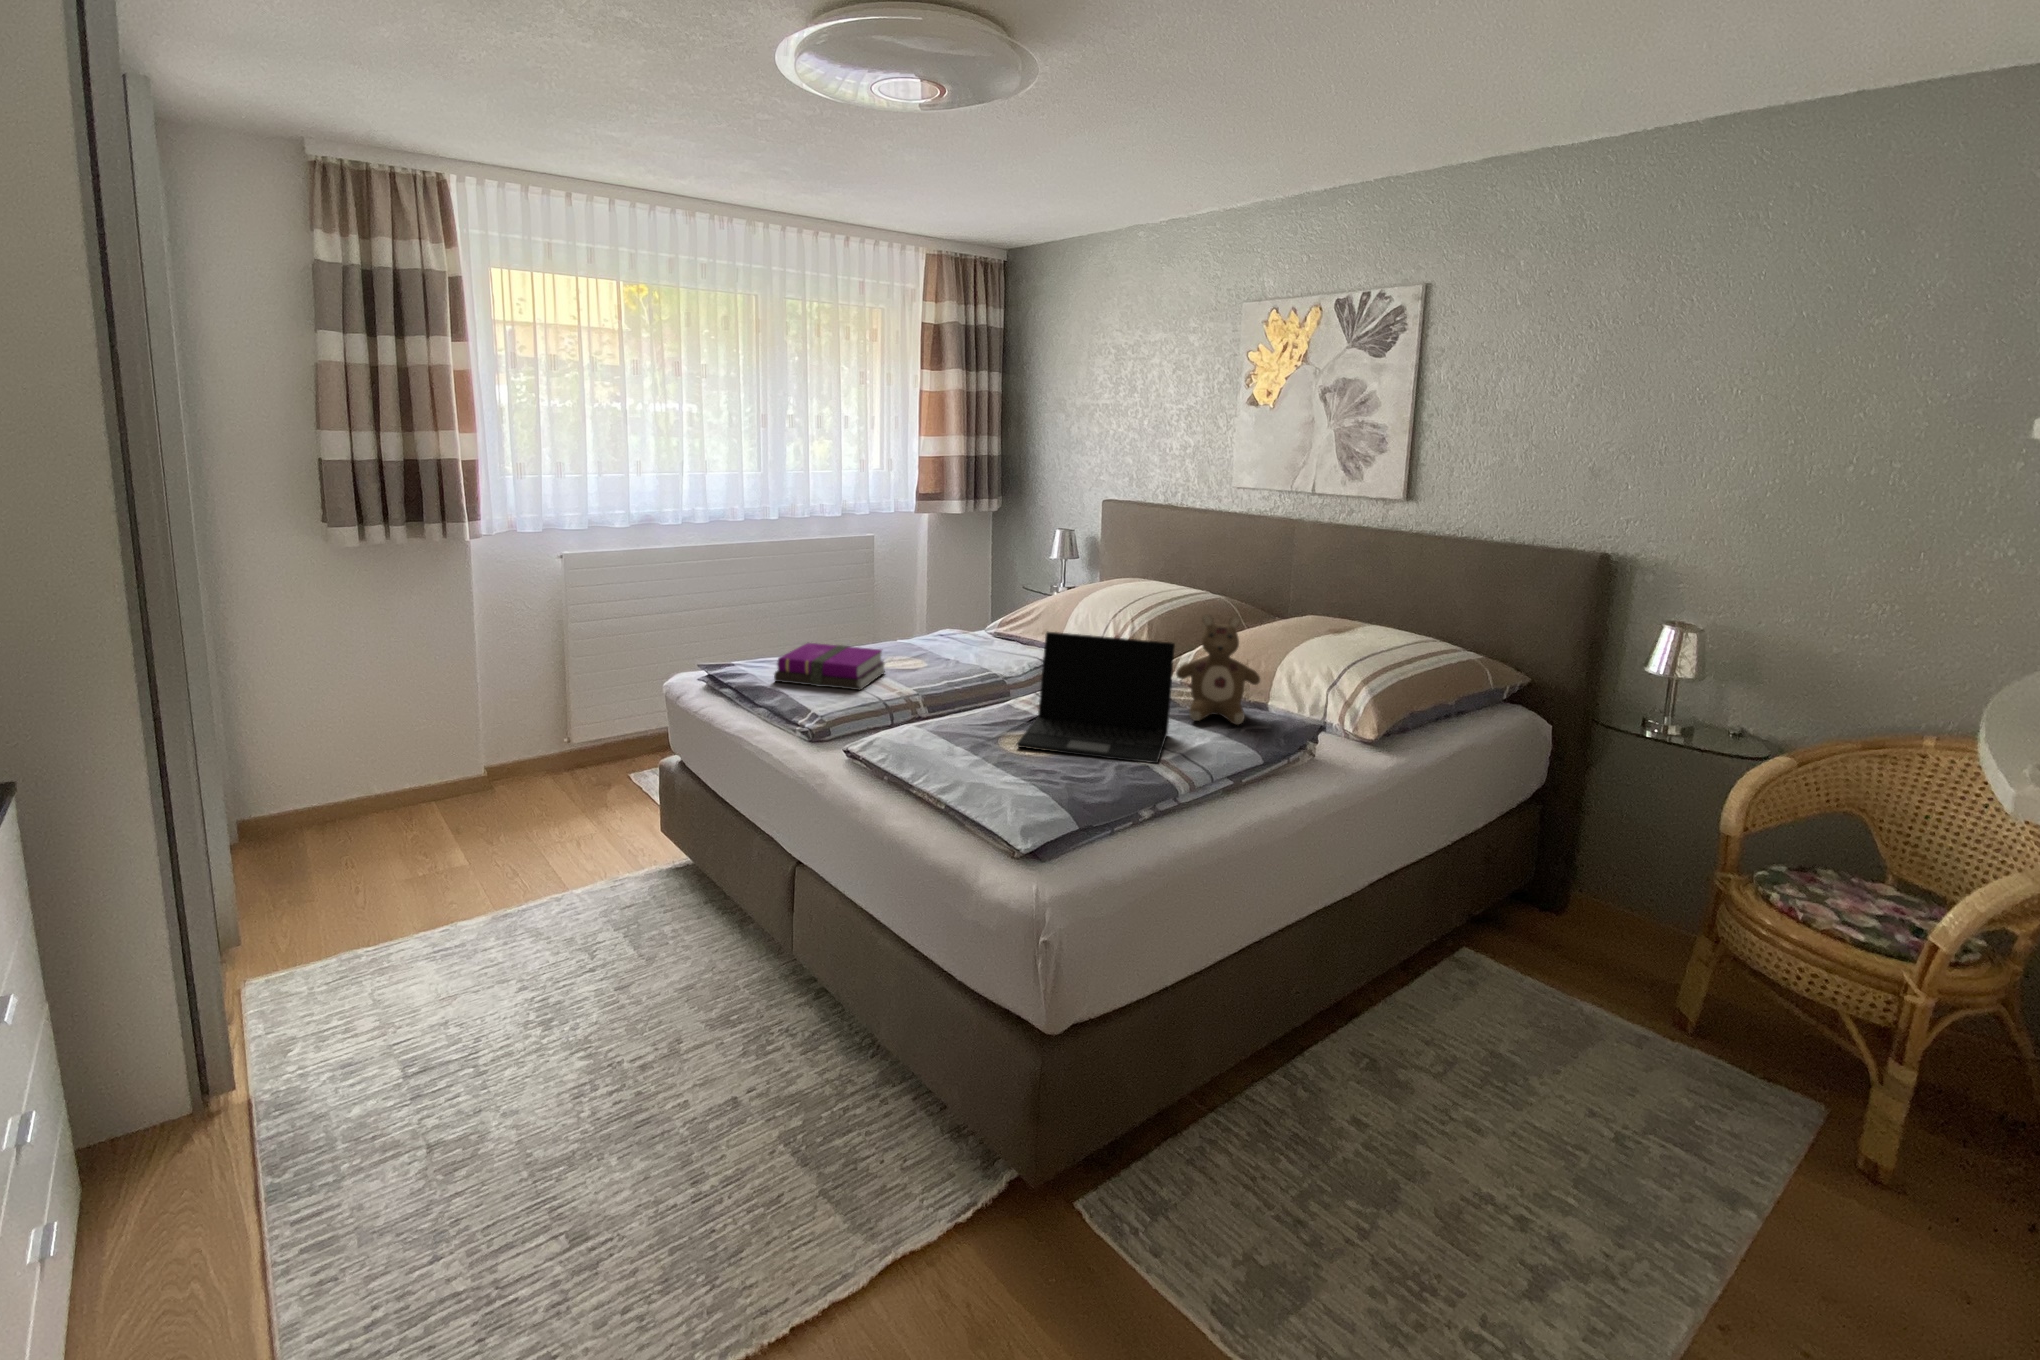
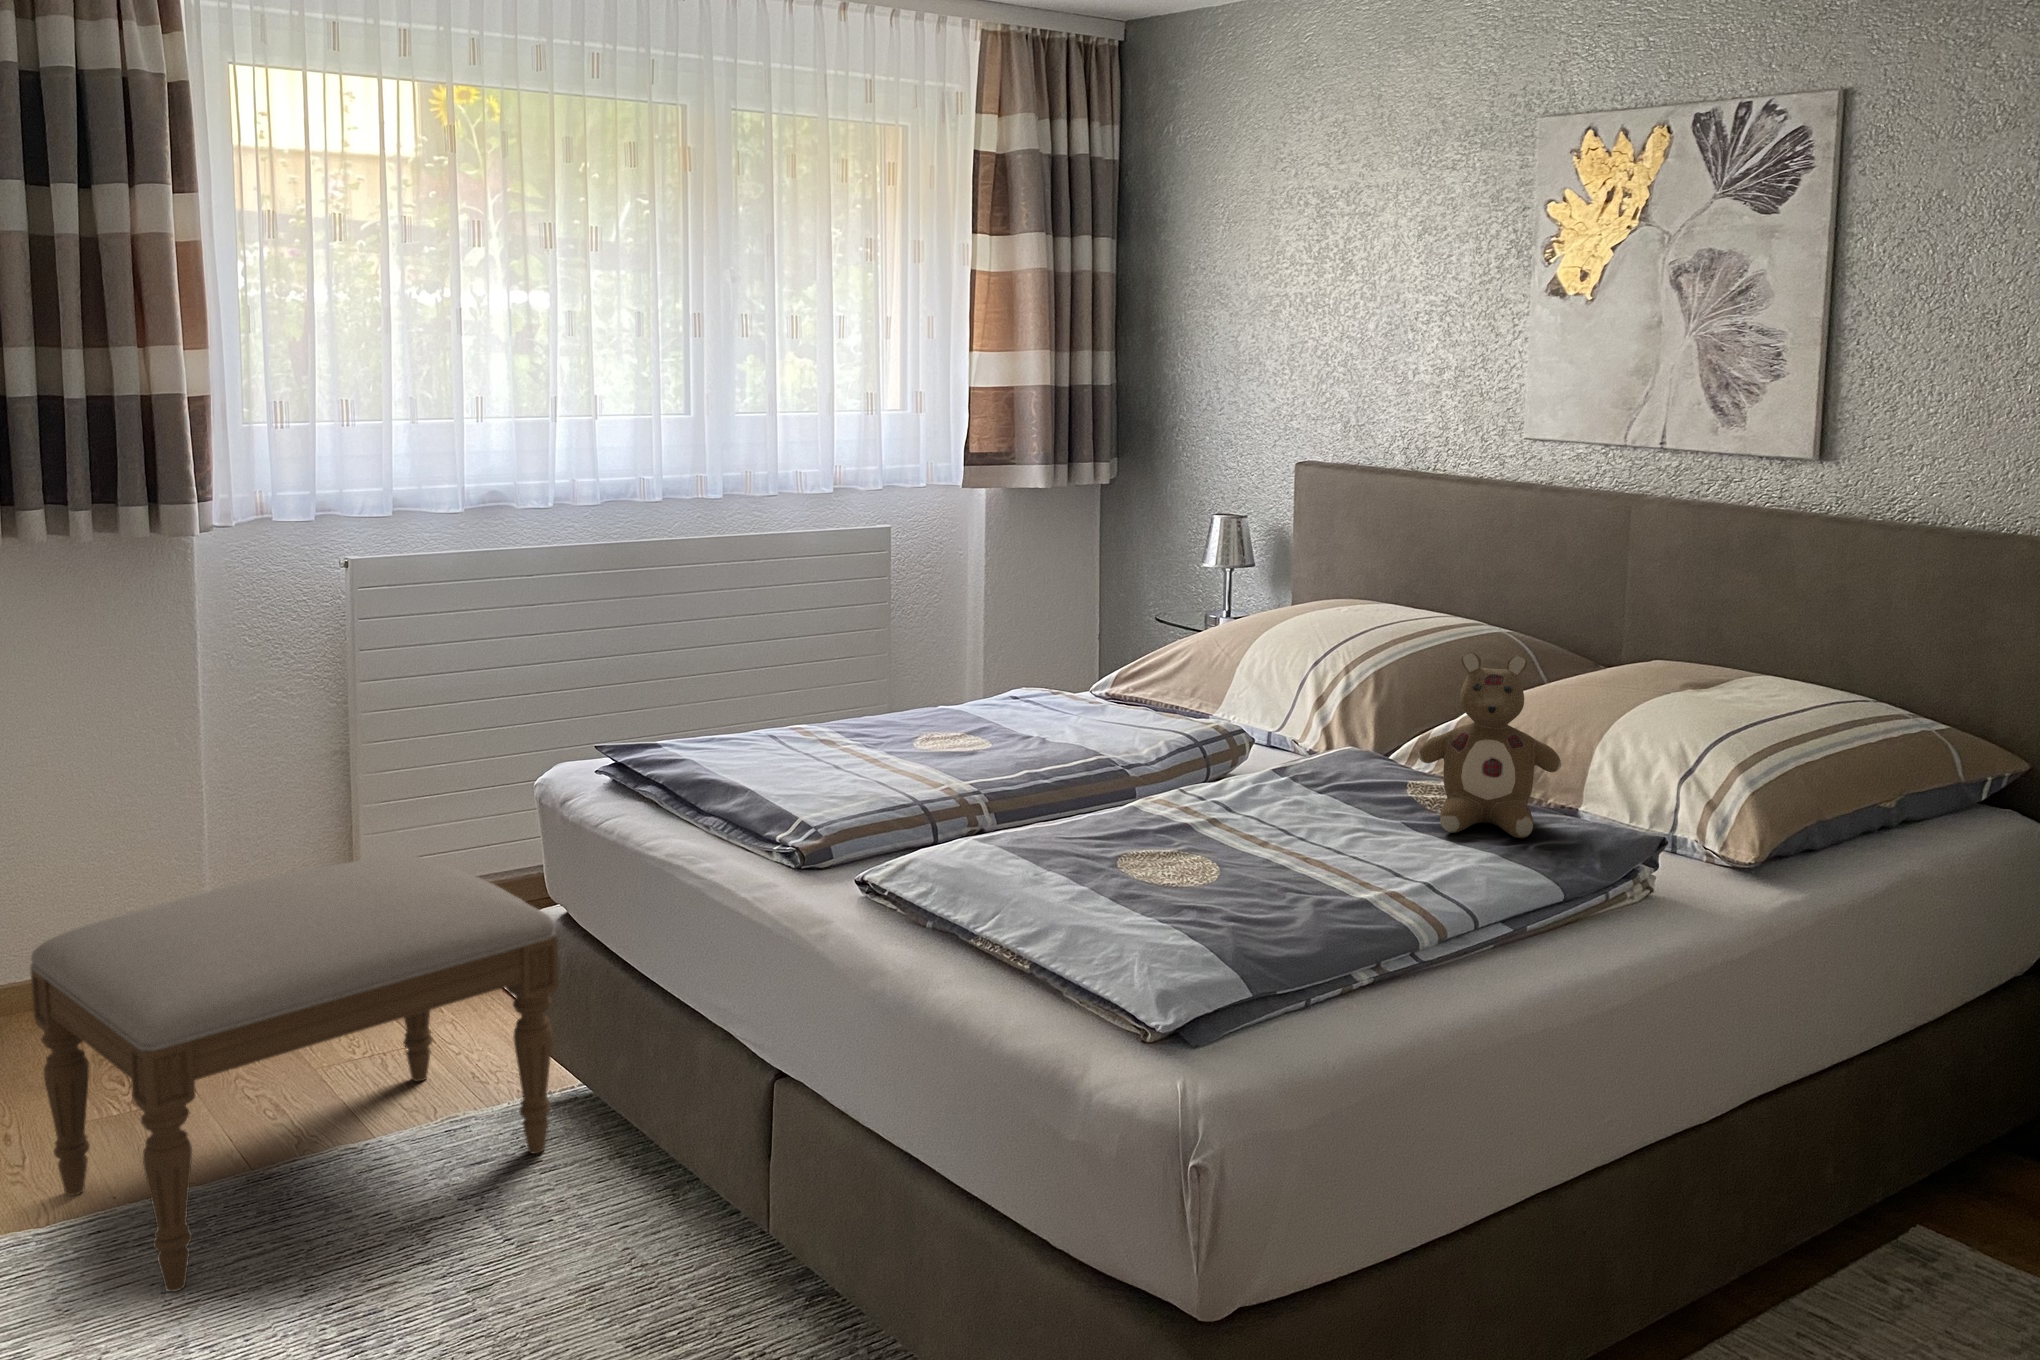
laptop: present [1016,632,1175,763] -> none [1147,682,1414,899]
notebook: present [774,643,885,690] -> none [731,708,922,787]
ottoman: none [361,726,673,991] -> present [30,854,558,1292]

